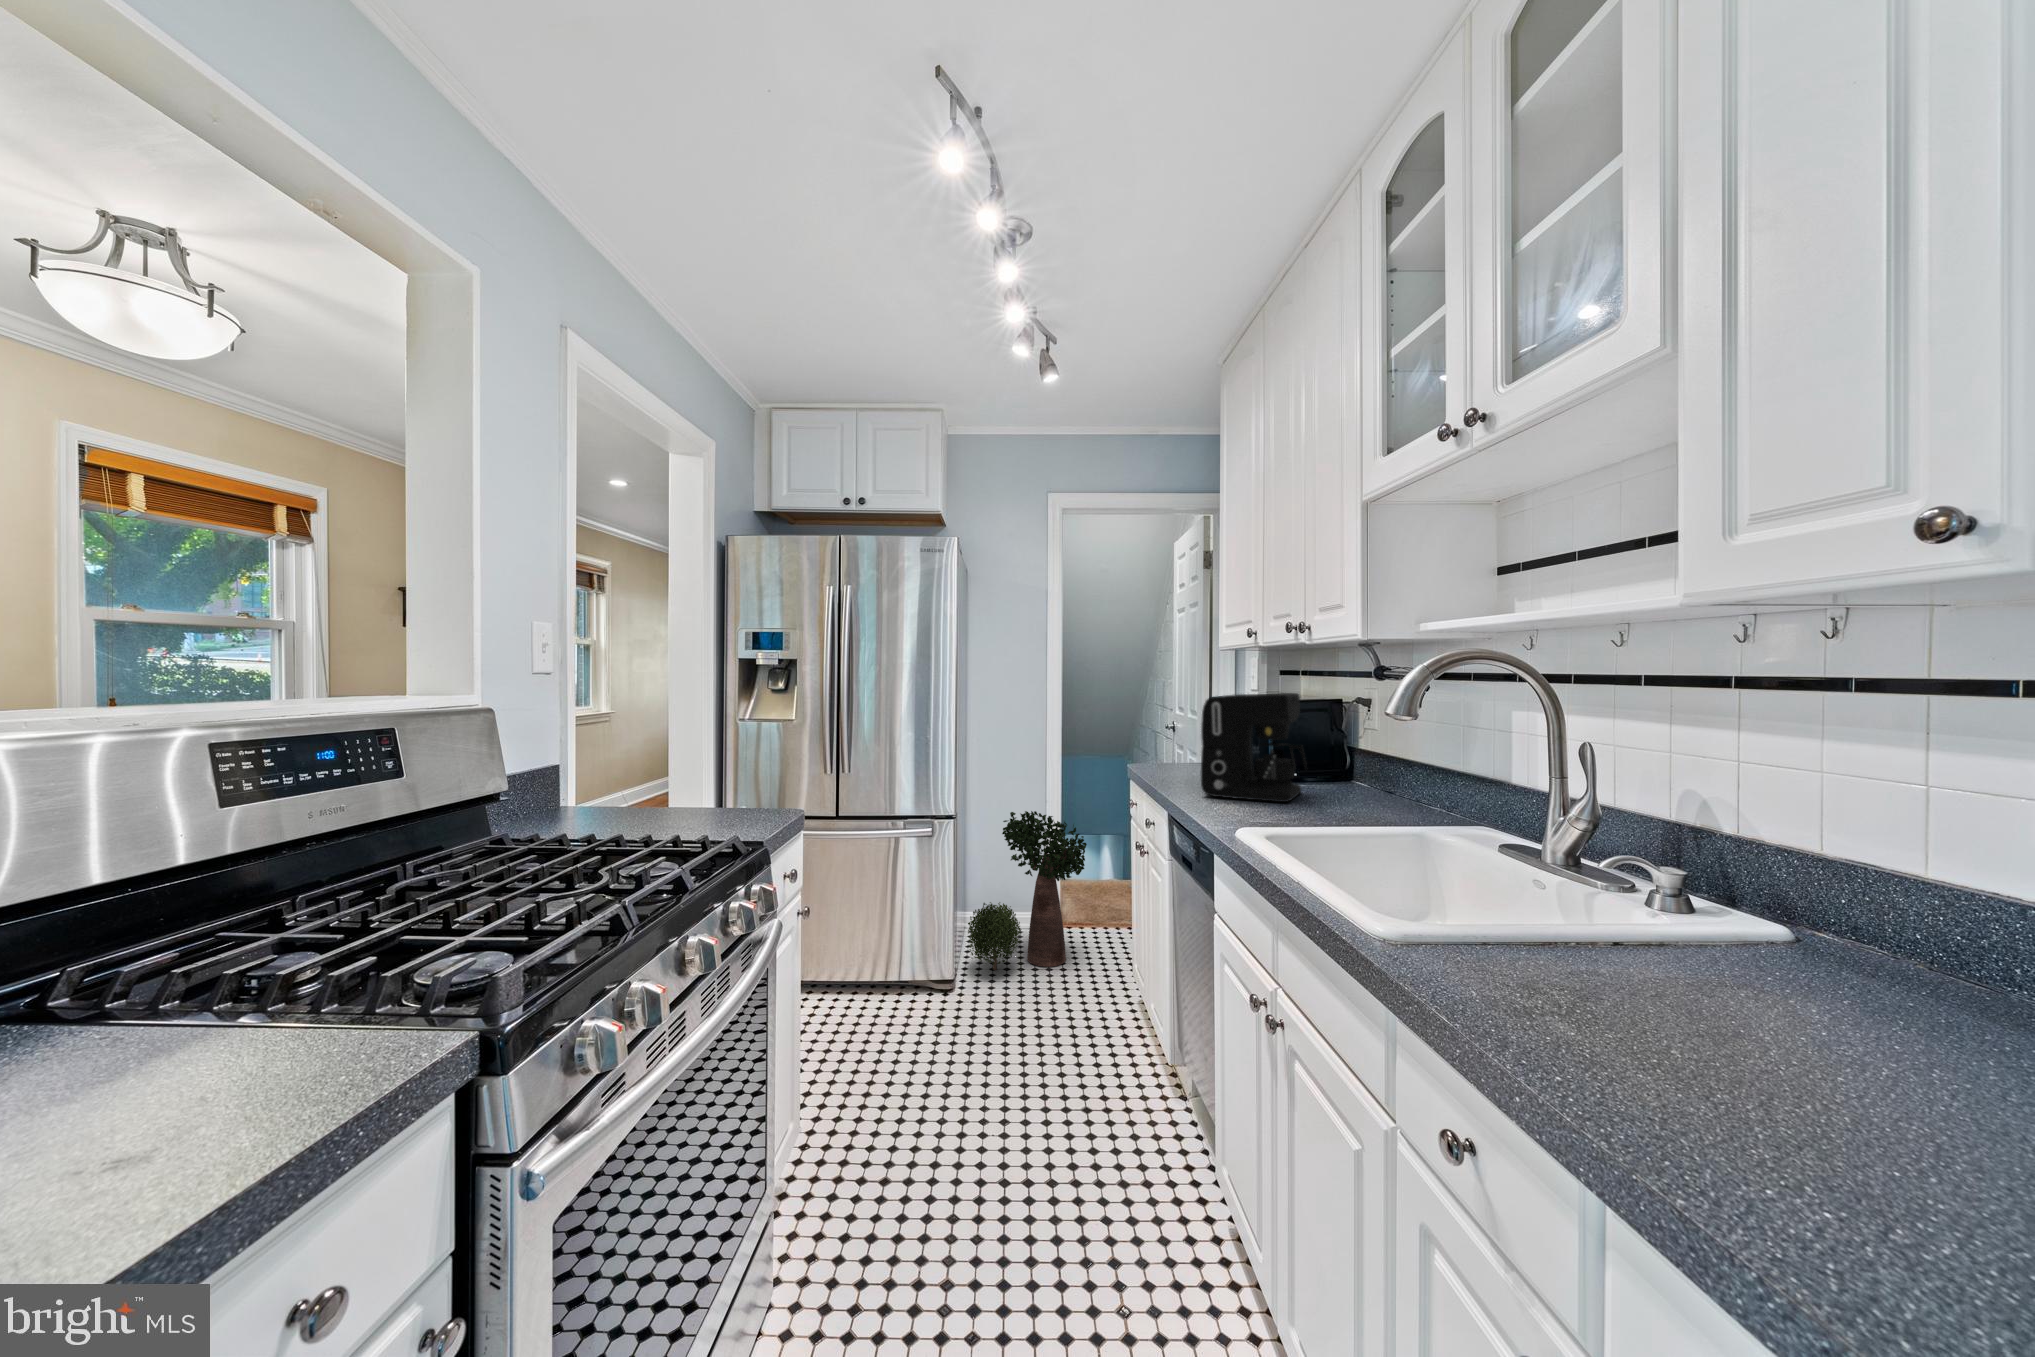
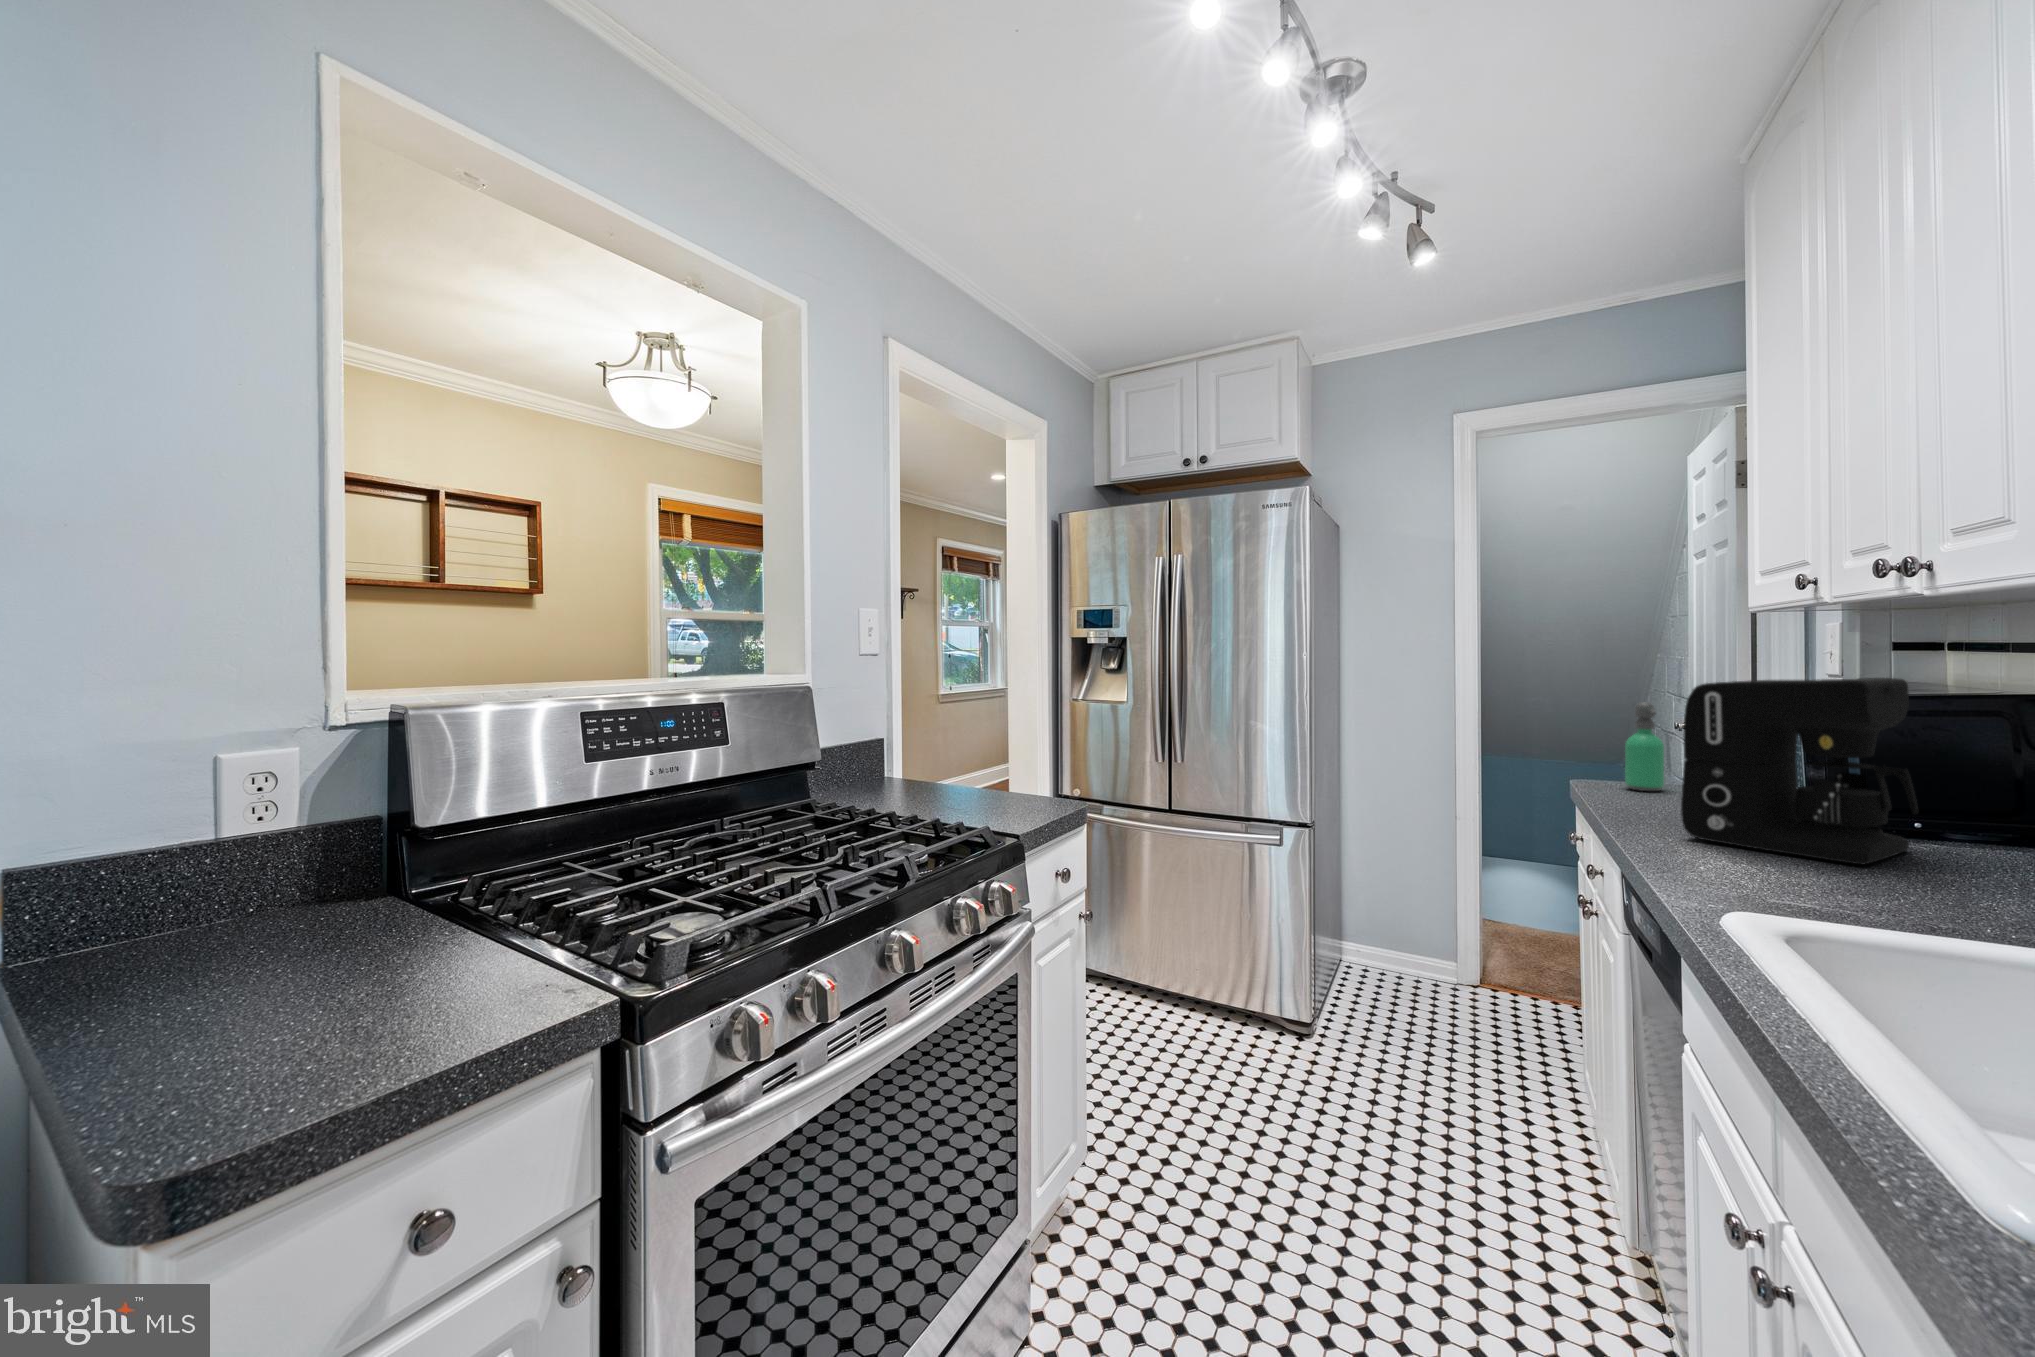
soap dispenser: none [1157,710,1178,770] -> present [1625,702,1664,791]
potted plant: present [968,811,1087,970] -> none [1334,828,1513,1039]

